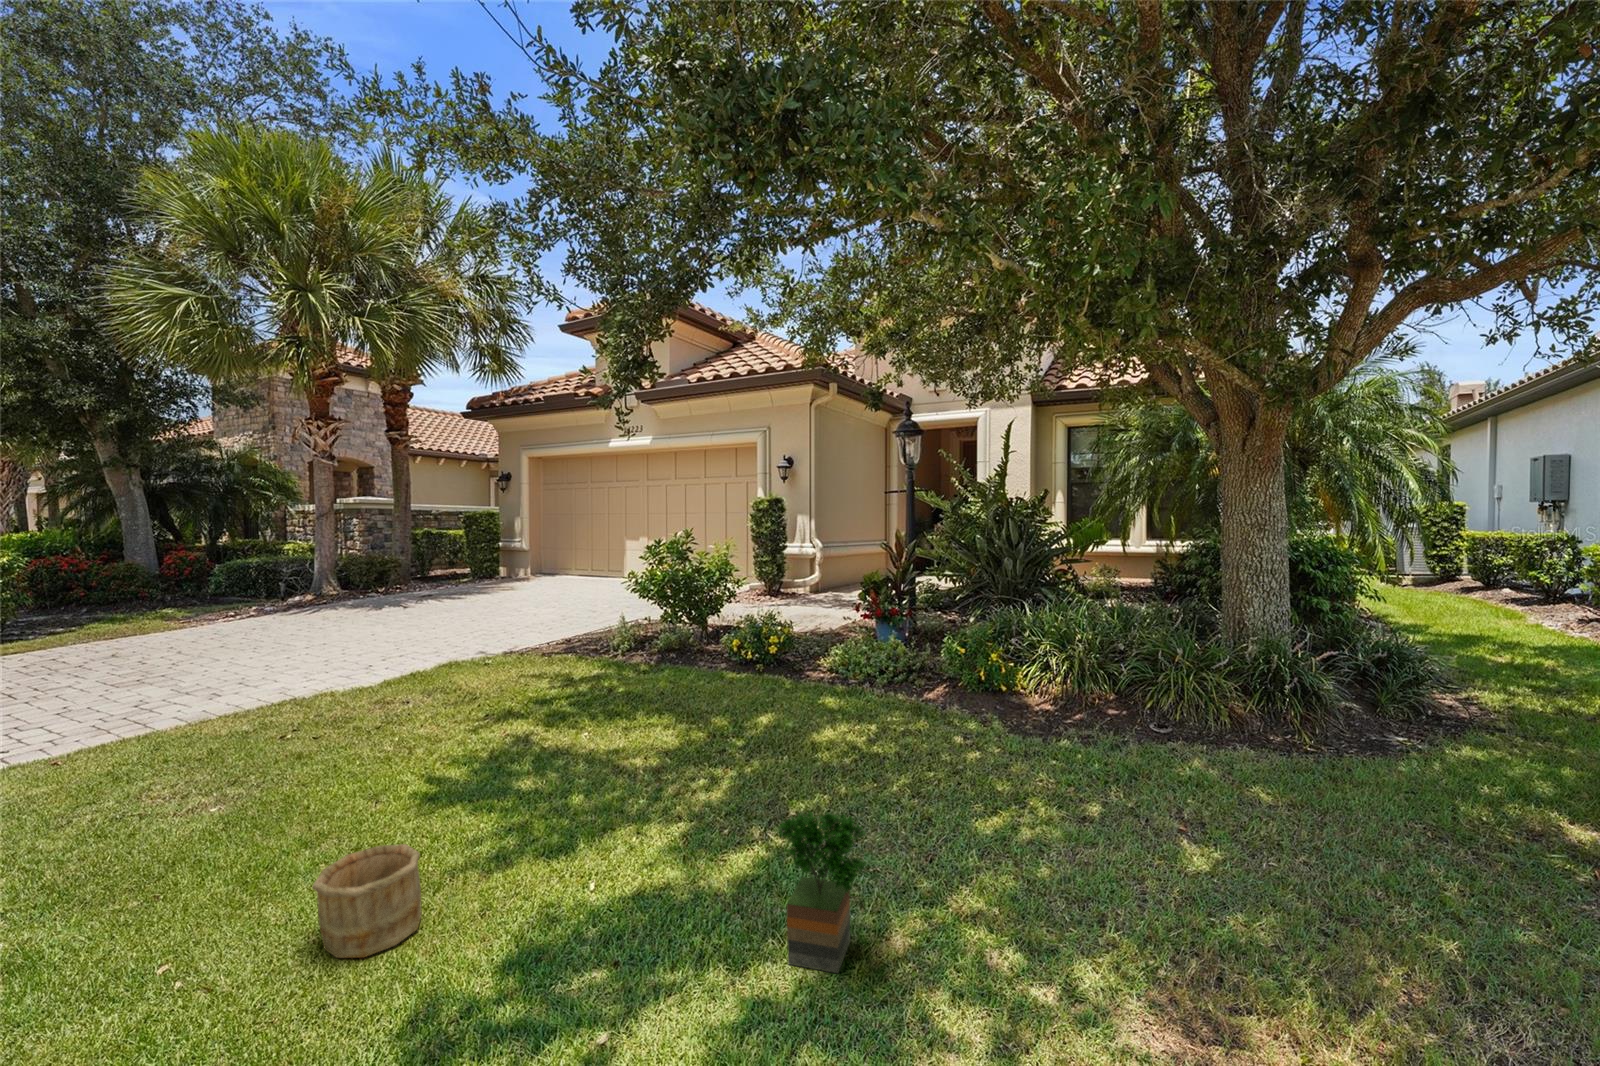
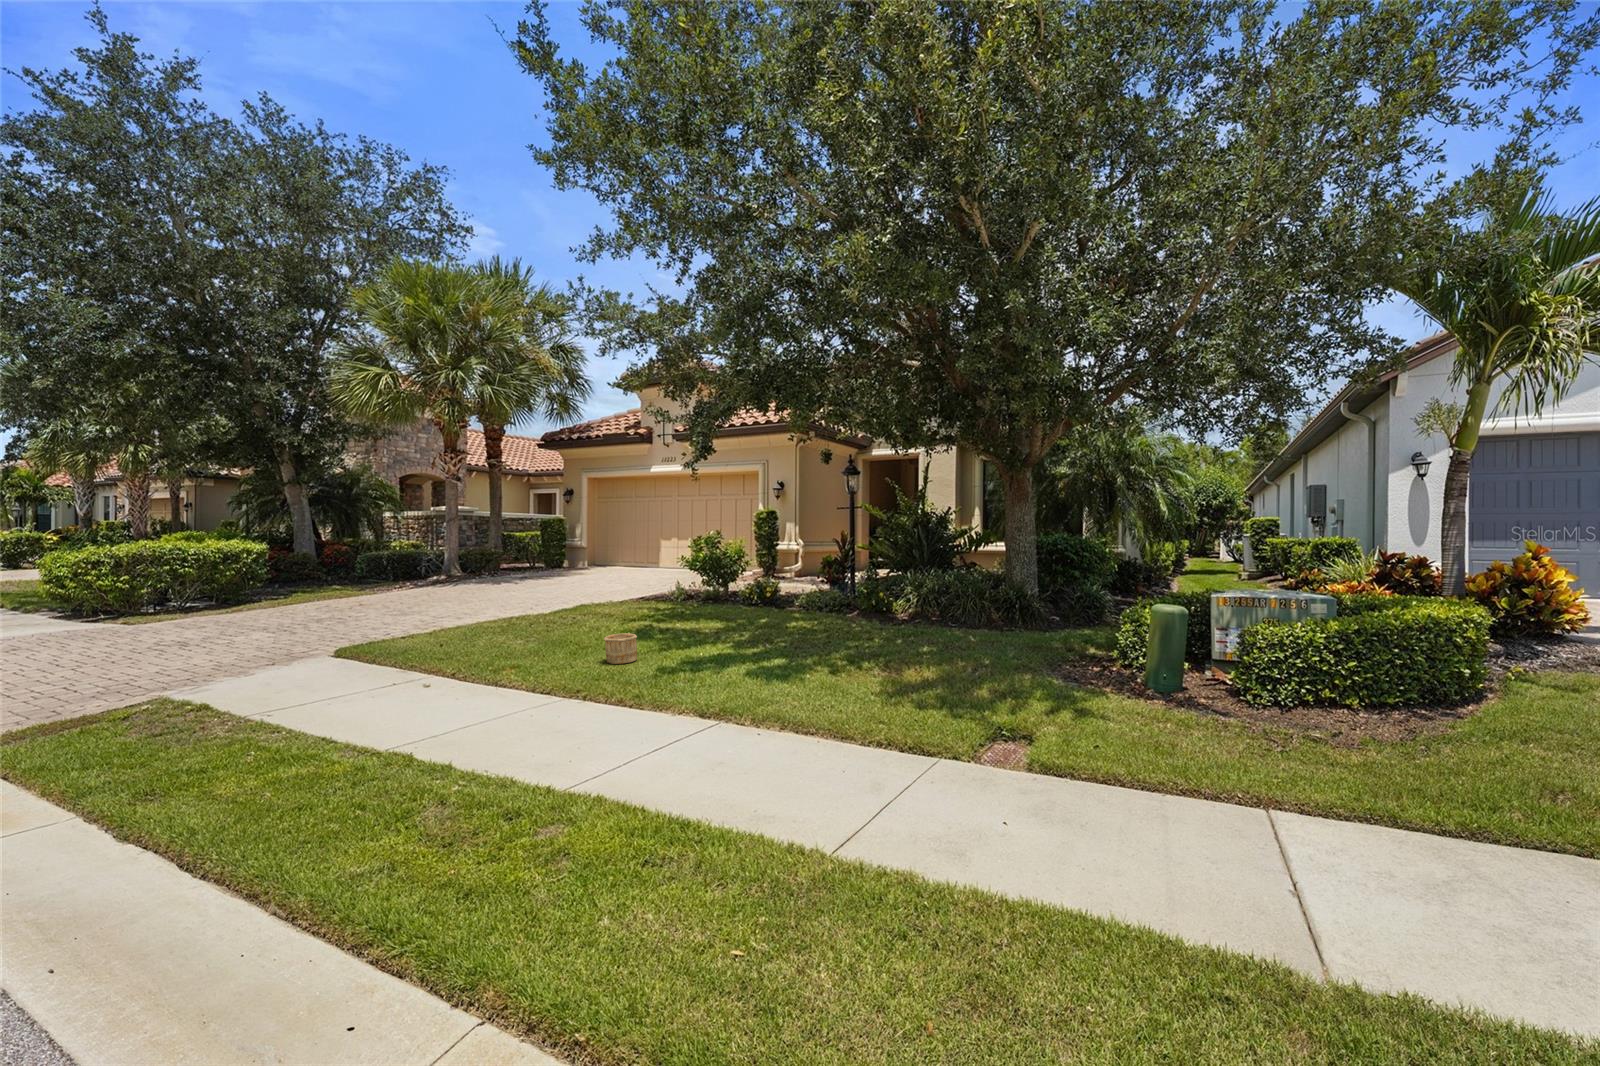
potted tree: present [778,812,866,973] -> none [765,615,796,665]

